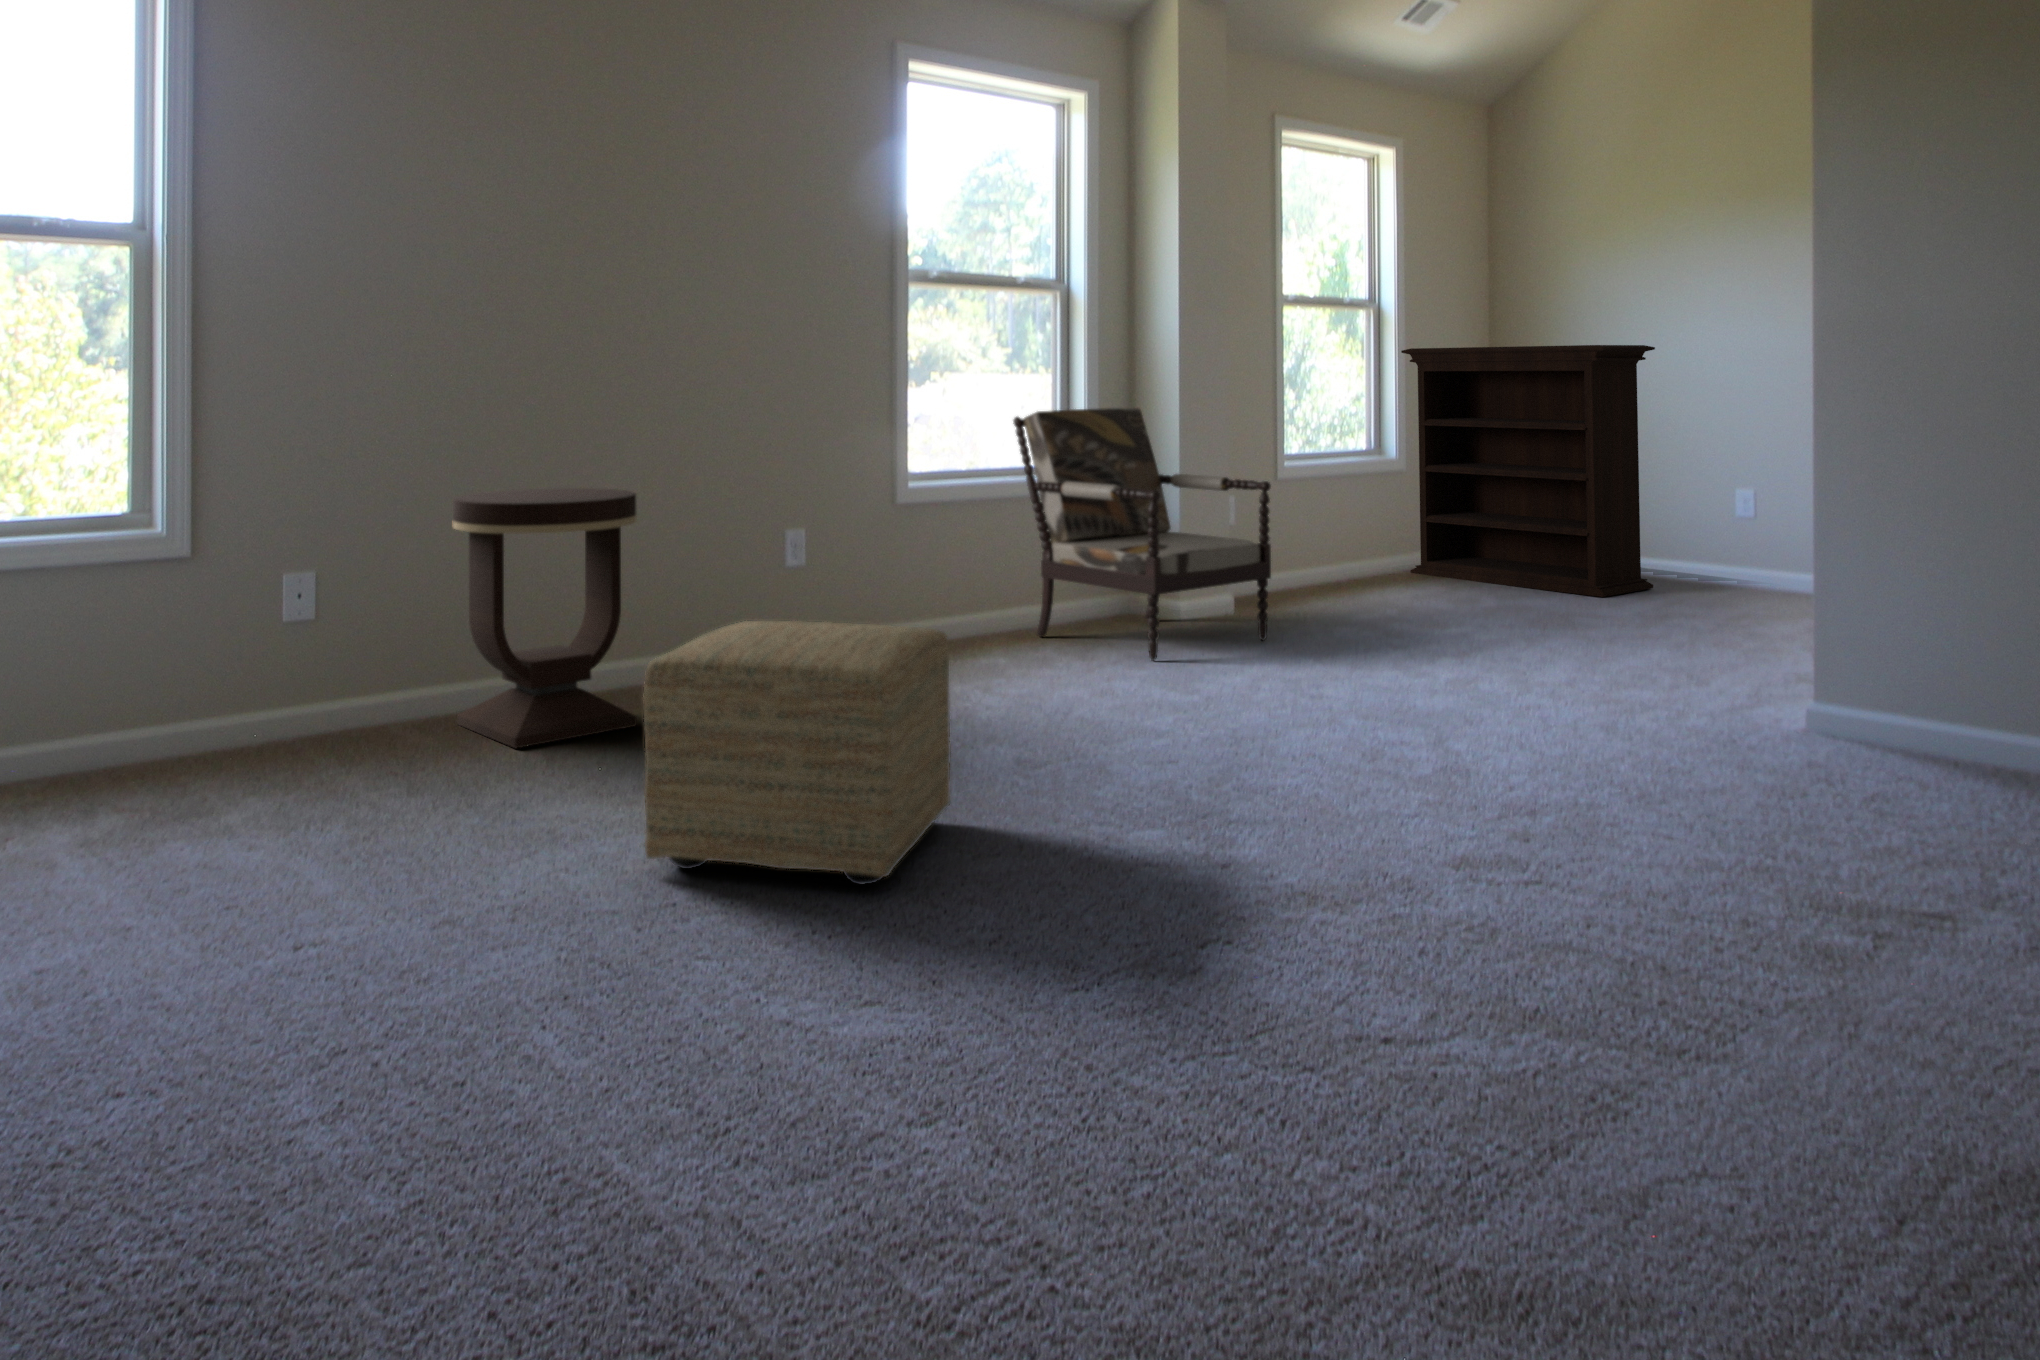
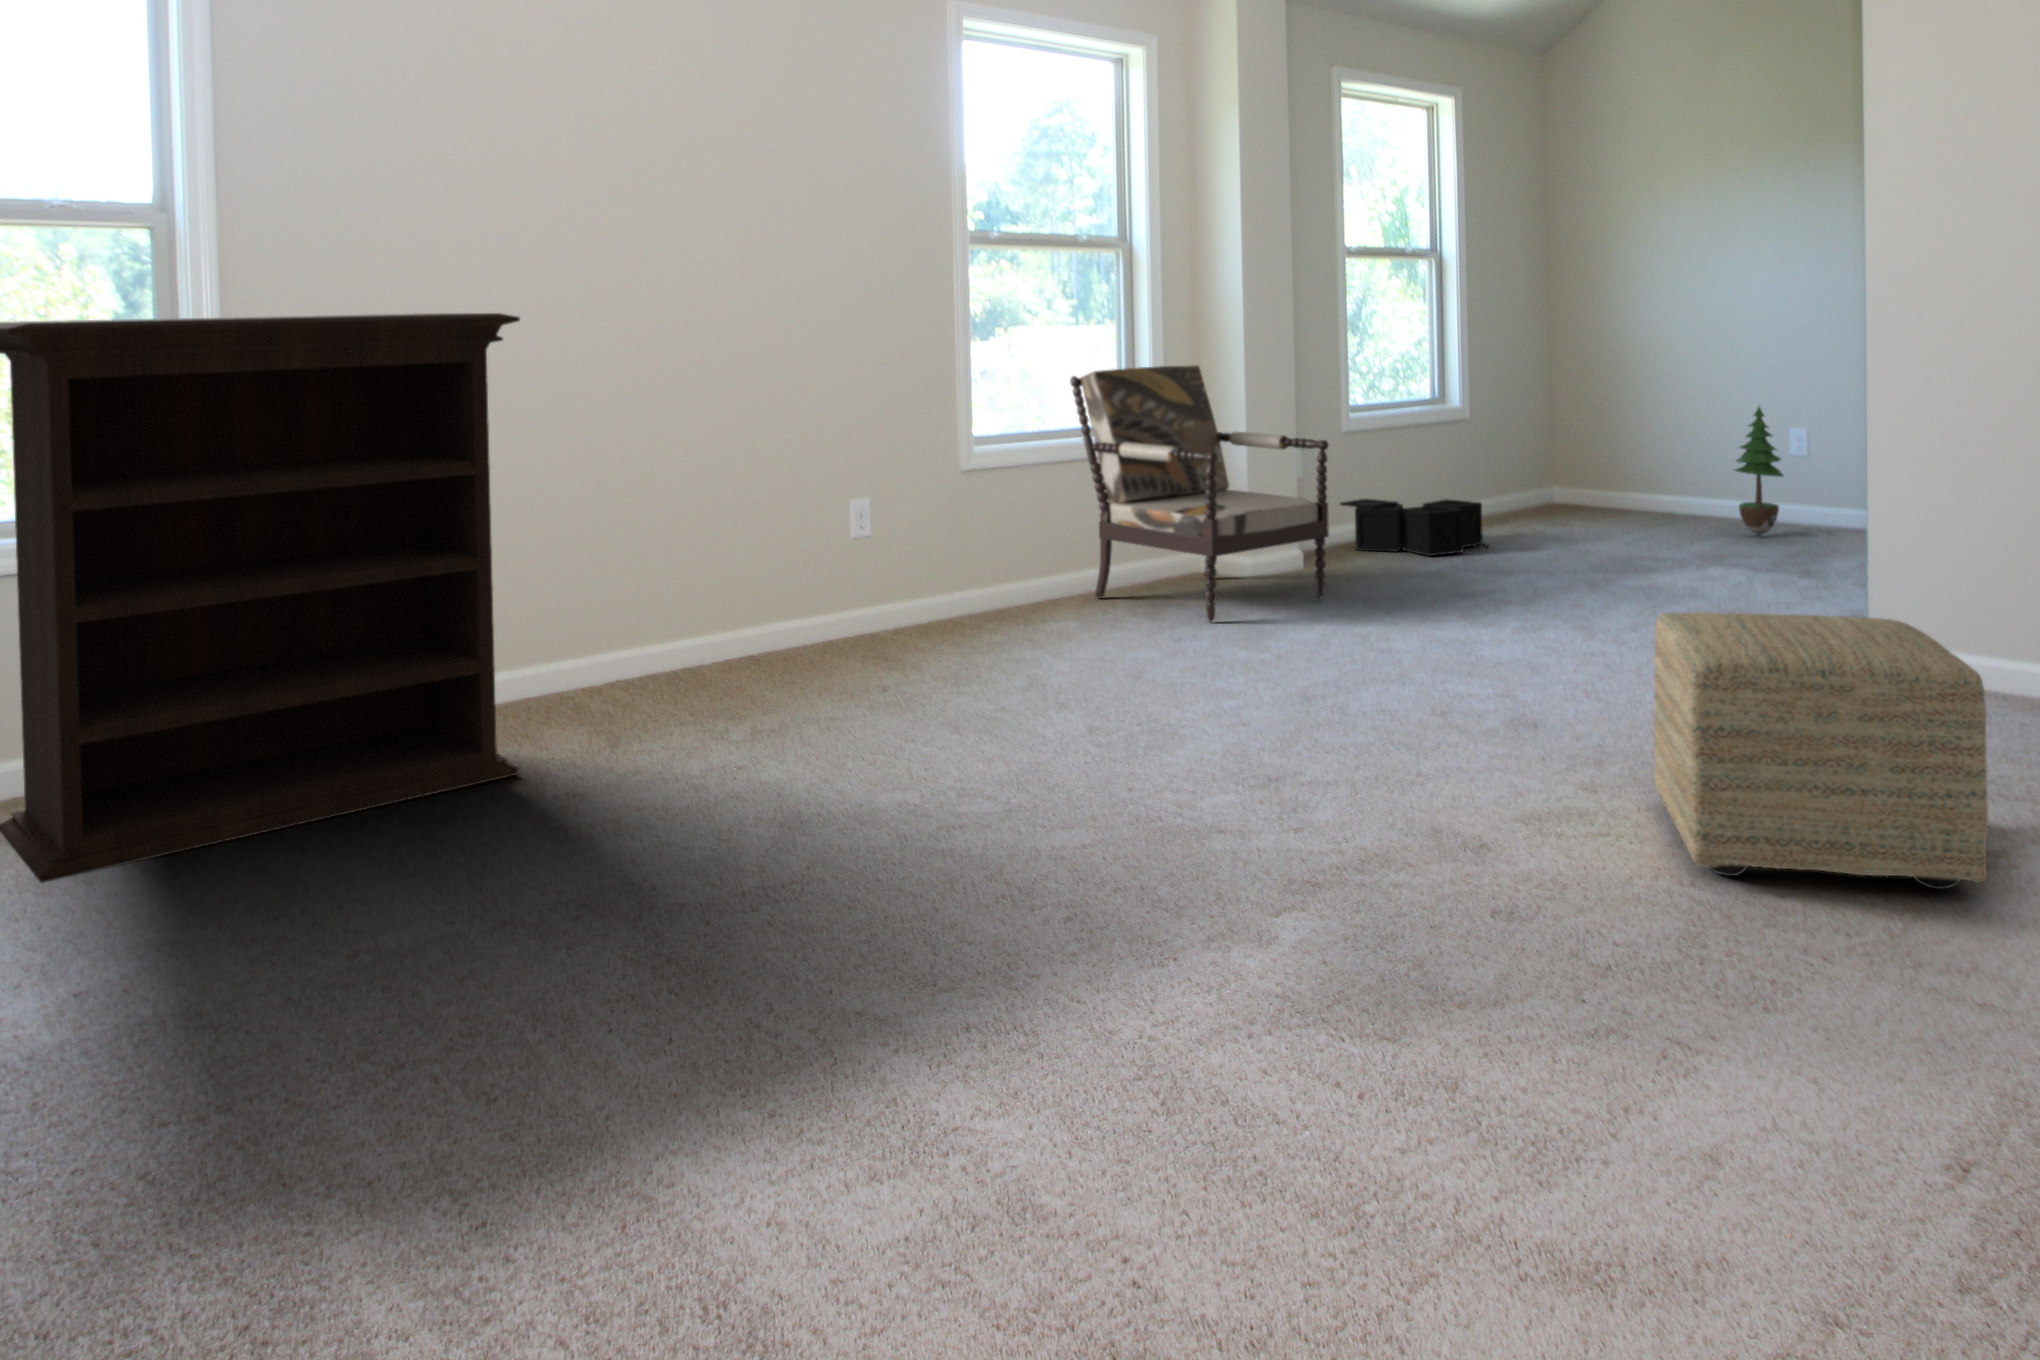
bookshelf: present [1401,345,1655,597] -> present [0,313,520,883]
potted tree: none [1678,456,1732,589] -> present [1735,407,1784,536]
side table: present [453,488,637,749] -> none [499,462,693,728]
storage bin: none [1280,546,1431,603] -> present [1340,499,1483,556]
ottoman: present [644,621,950,885] -> present [1654,612,1988,889]

